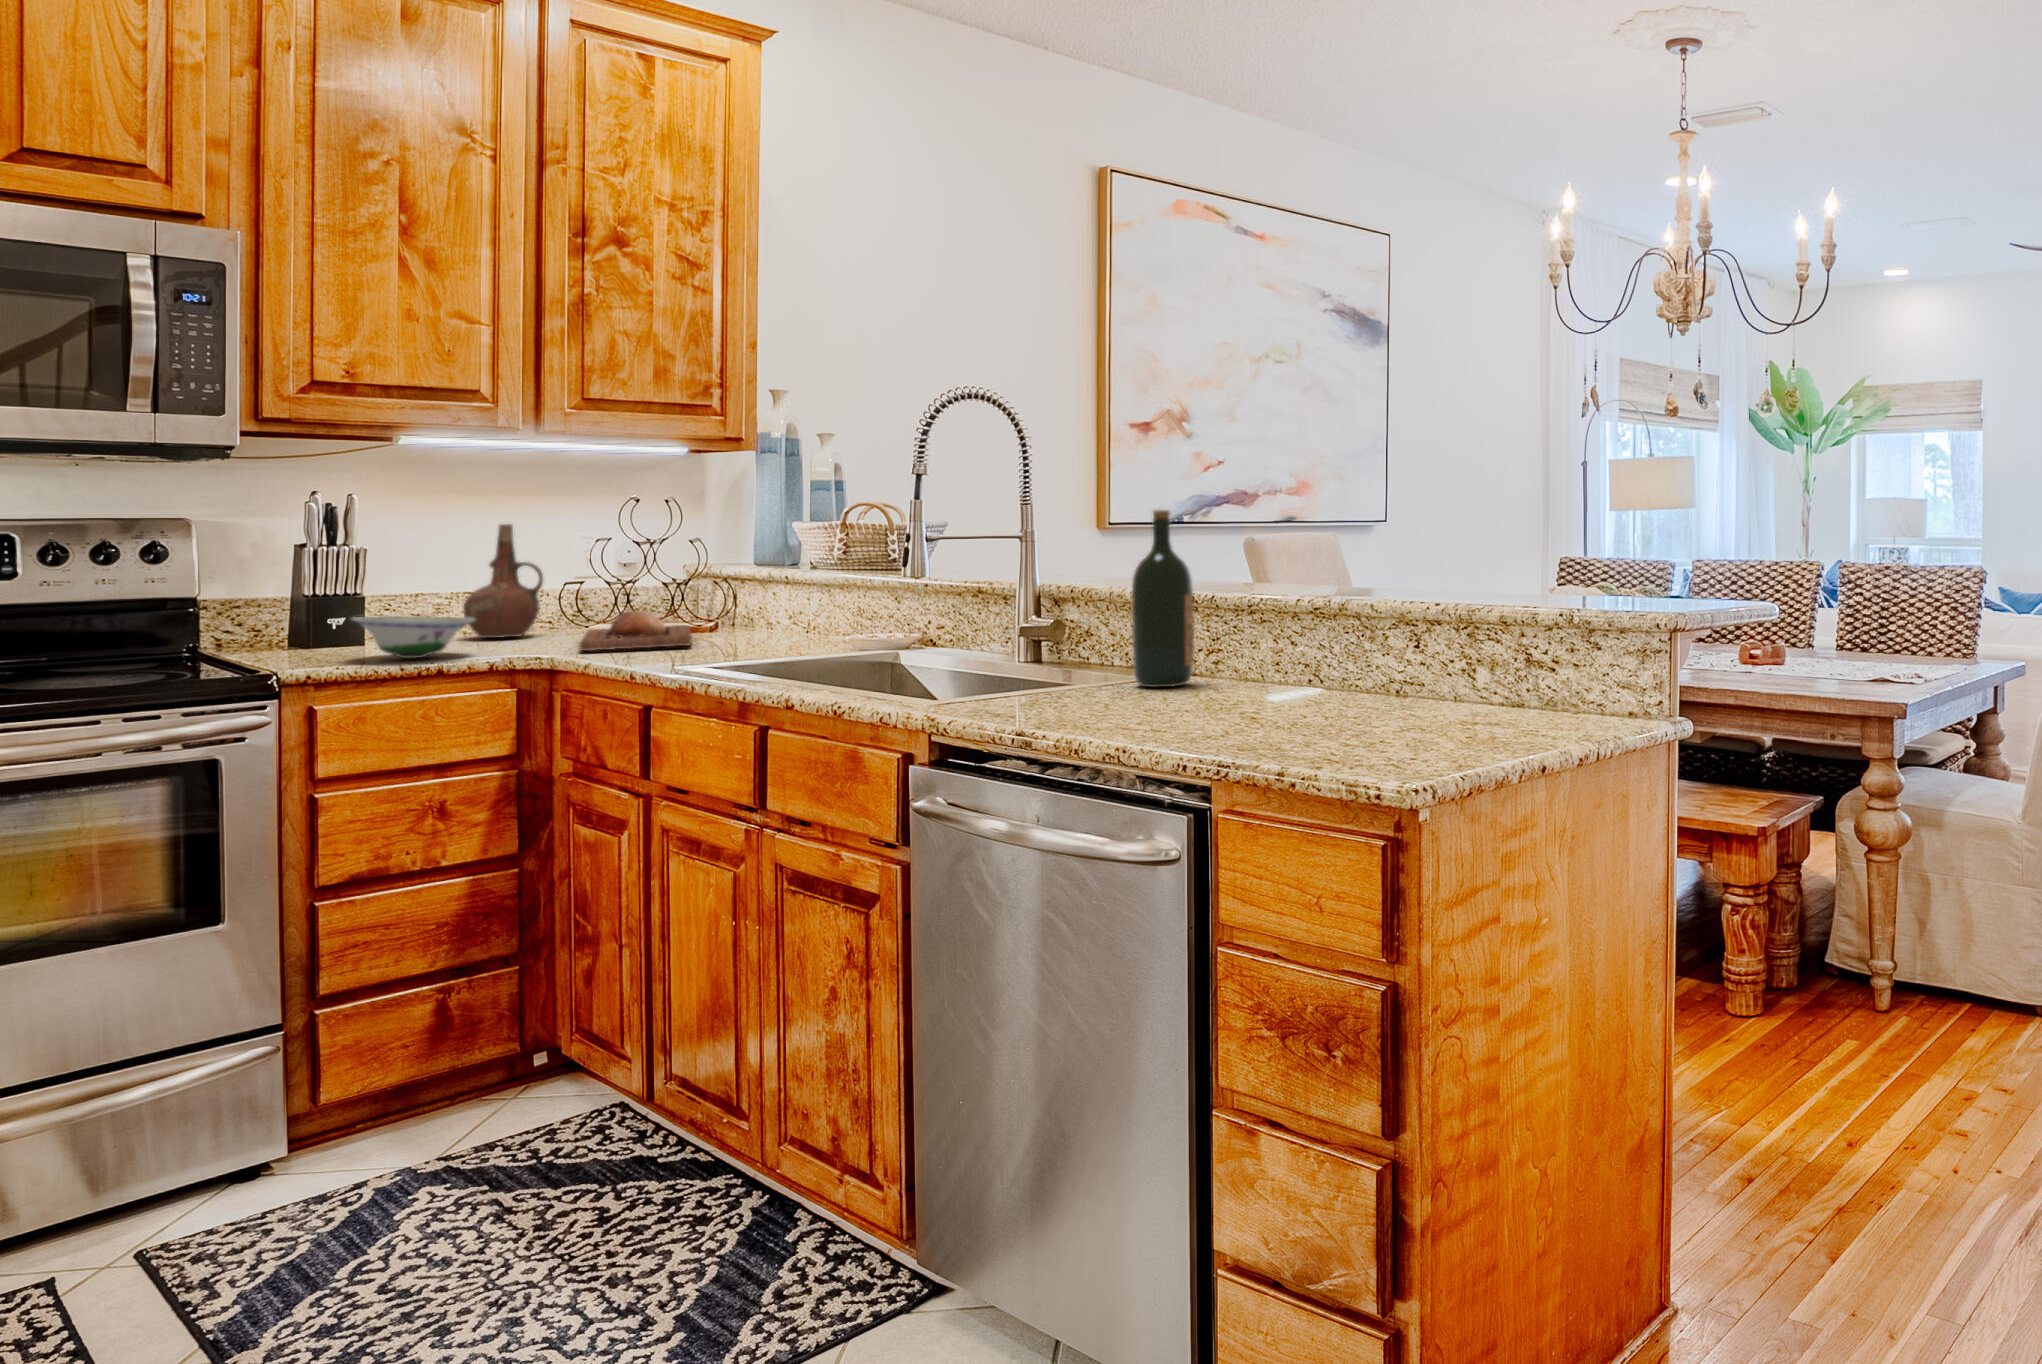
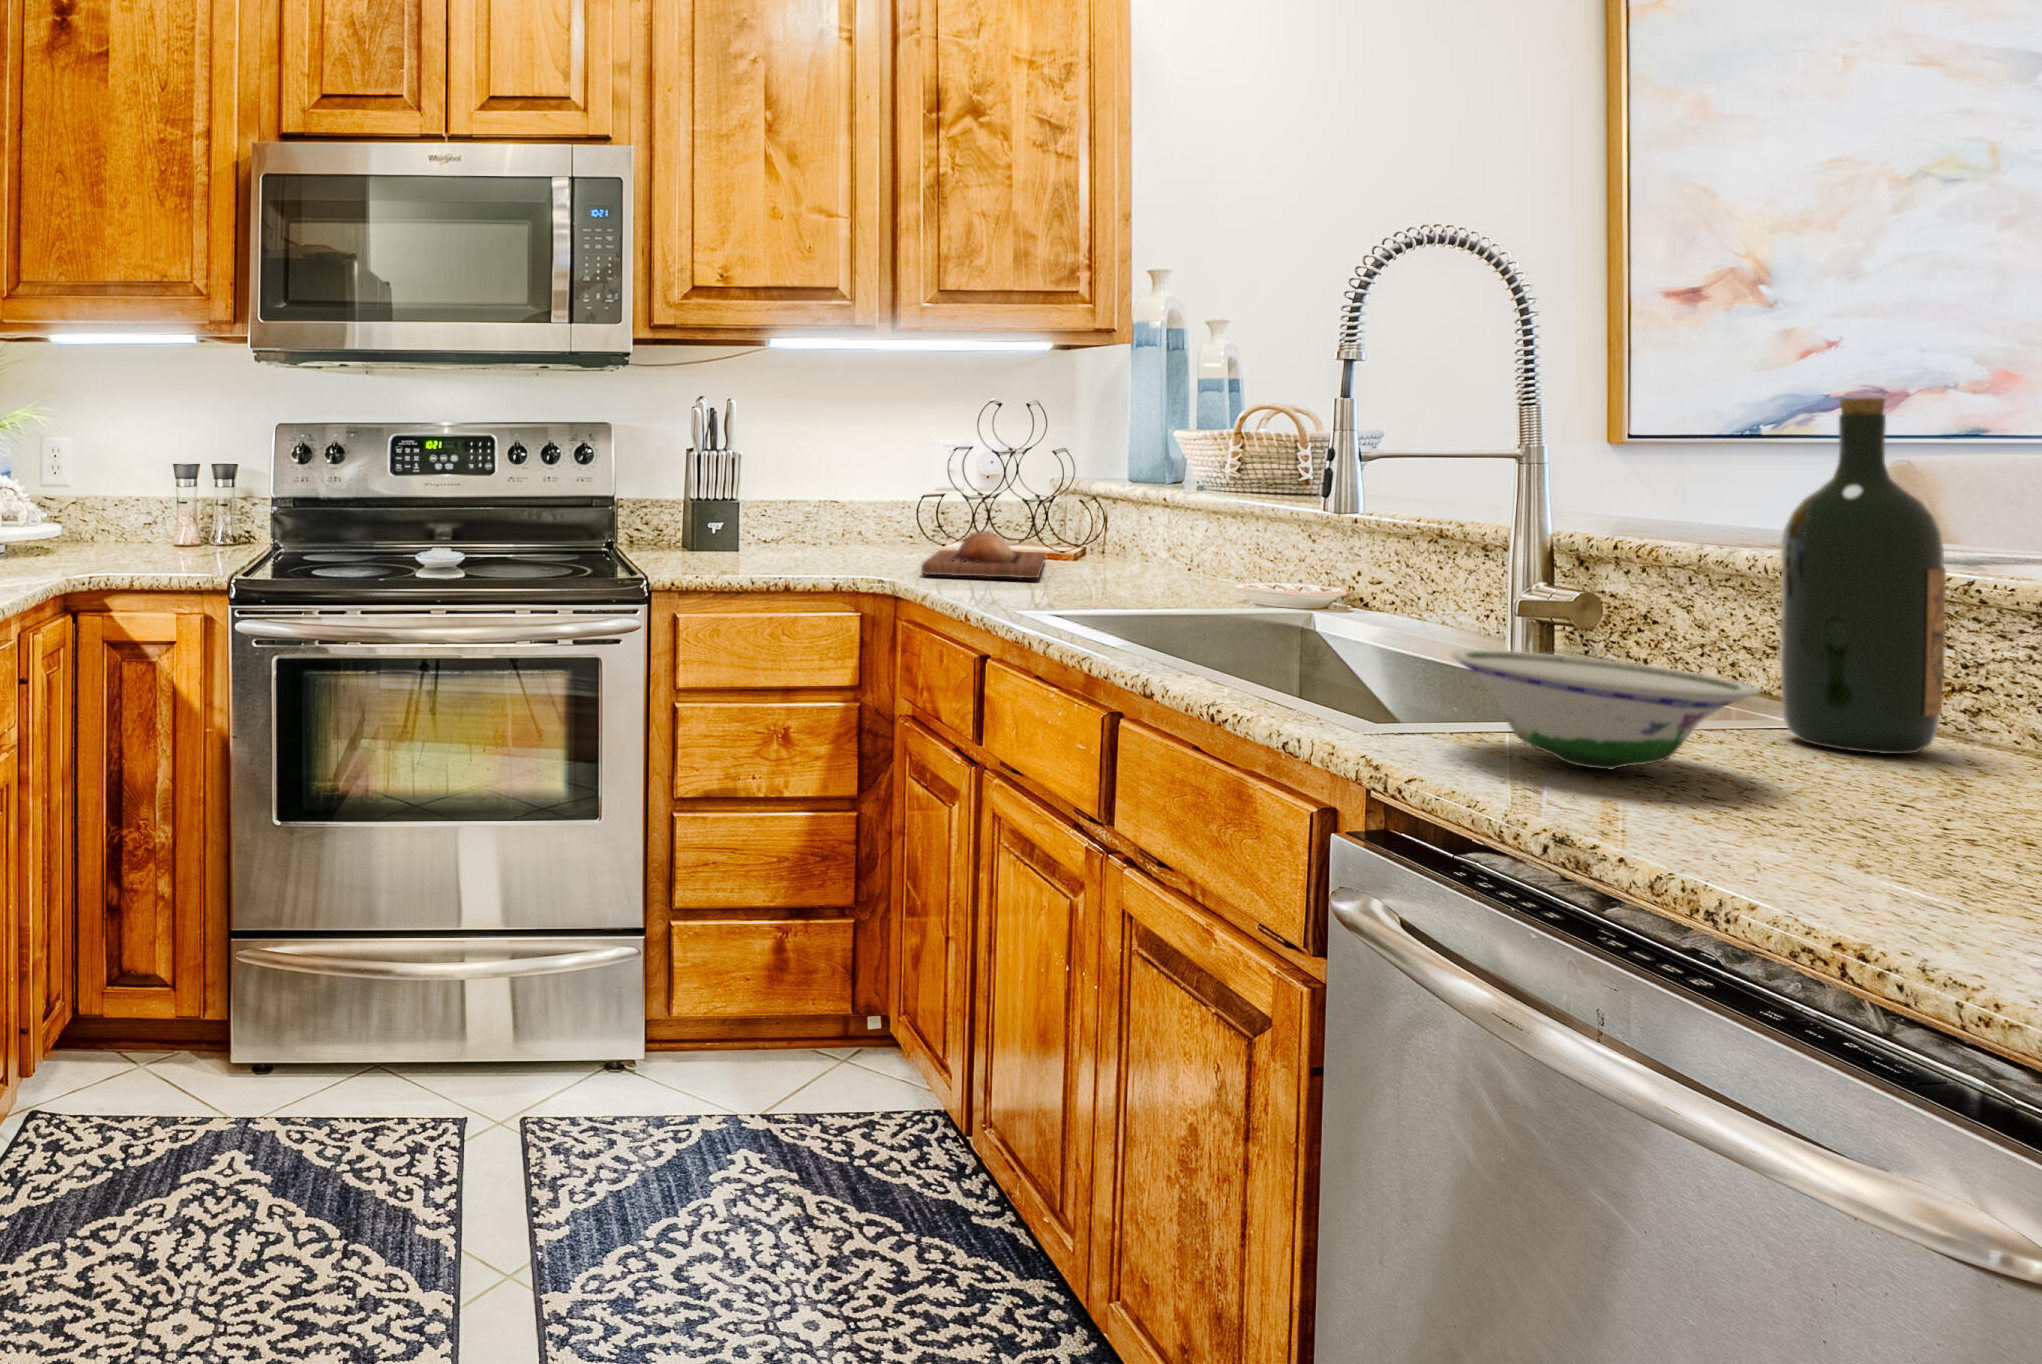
ceramic pitcher: present [463,524,543,638] -> none [827,432,900,552]
bowl: present [353,616,476,658] -> present [1450,649,1759,769]

